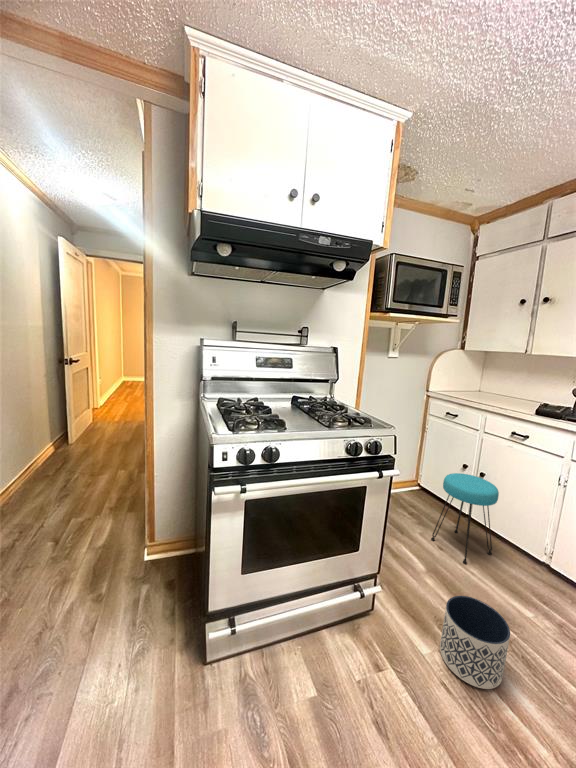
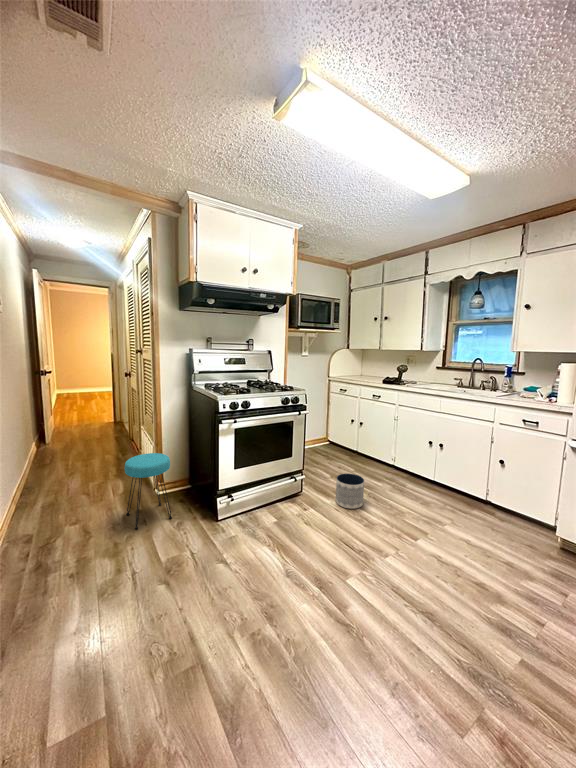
stool: present [431,473,499,563] -> present [125,453,172,529]

